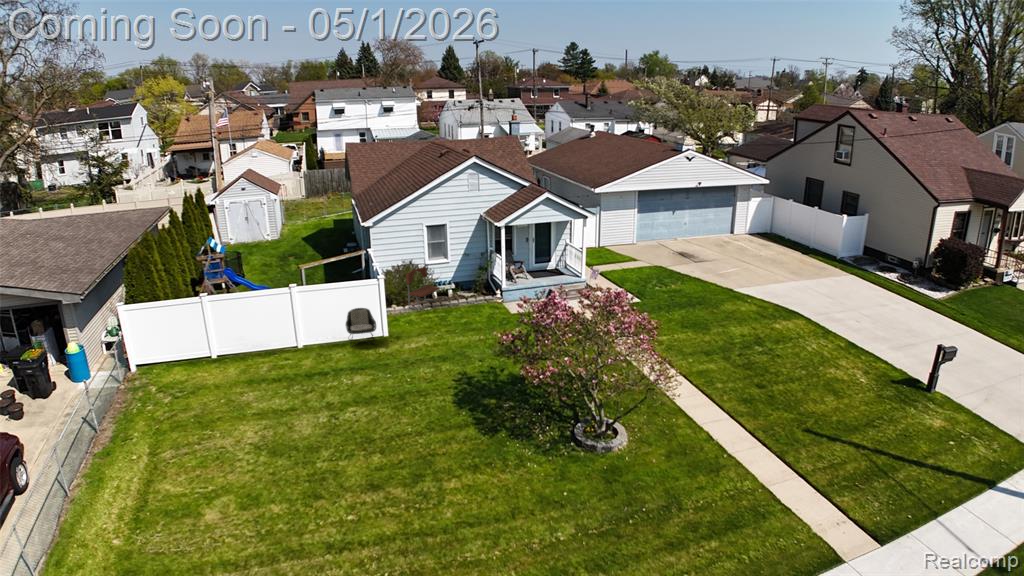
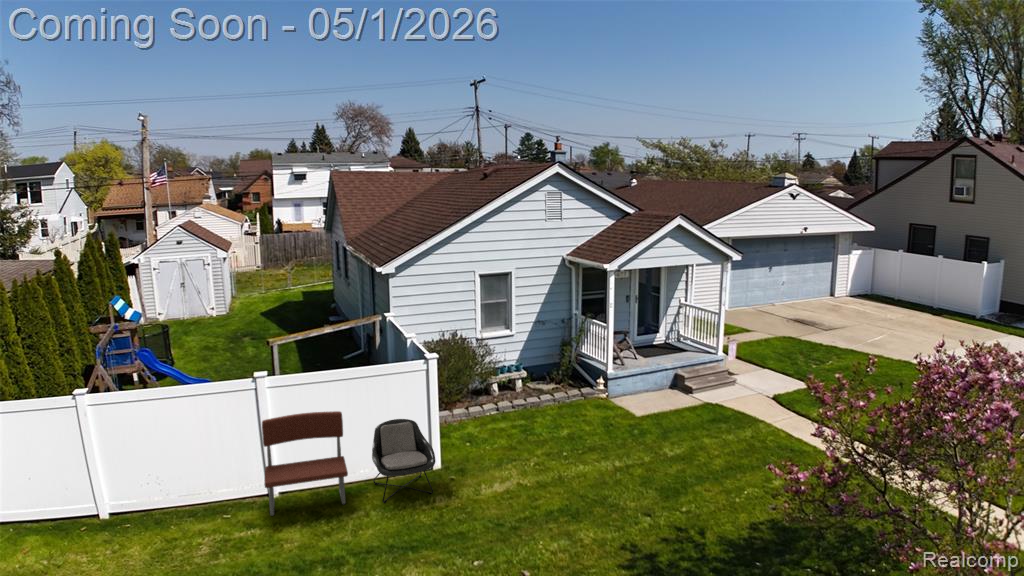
bench: present [406,267,440,310] -> present [262,411,348,516]

